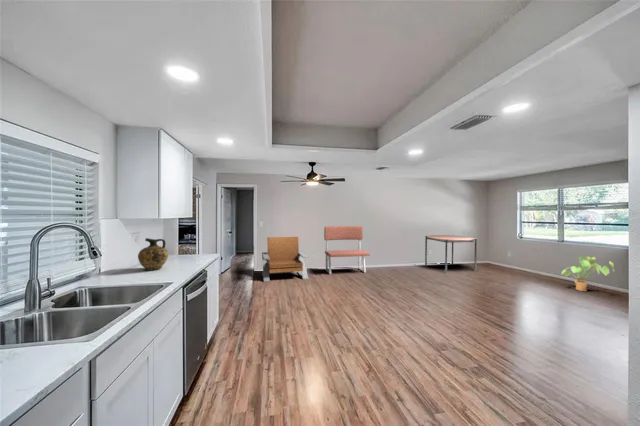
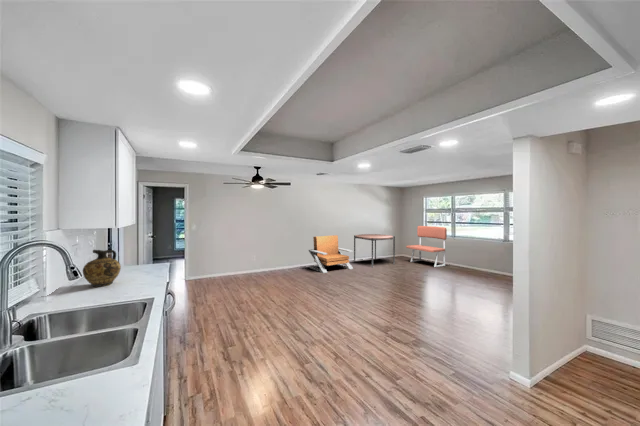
bench: present [324,226,370,274] -> present [406,226,447,267]
lounge chair: present [262,237,308,282] -> present [309,235,353,273]
house plant: present [562,256,614,291] -> none [455,247,487,273]

